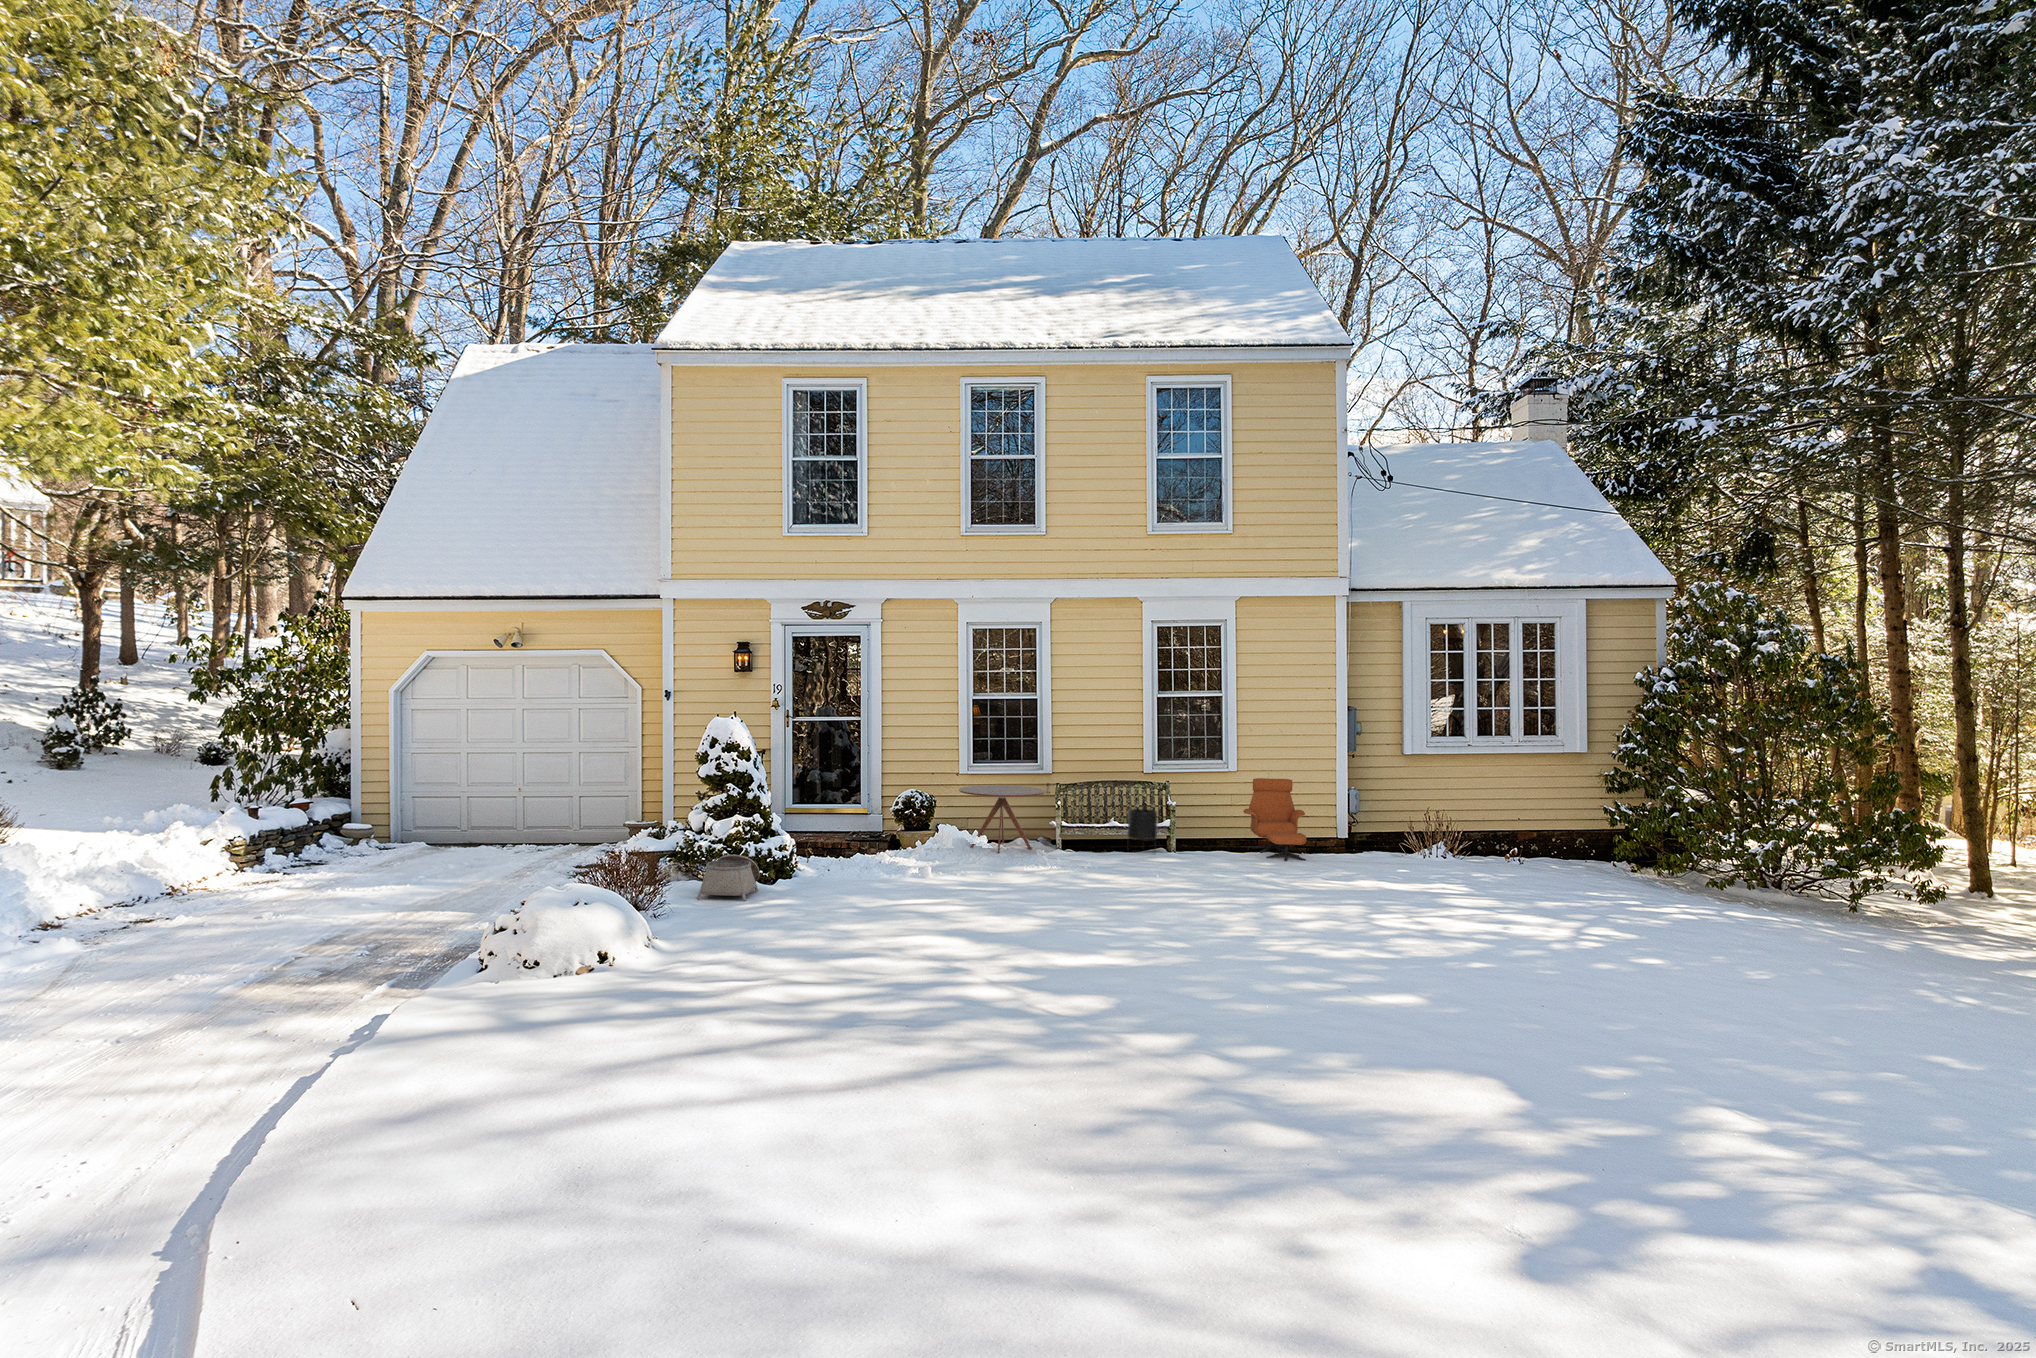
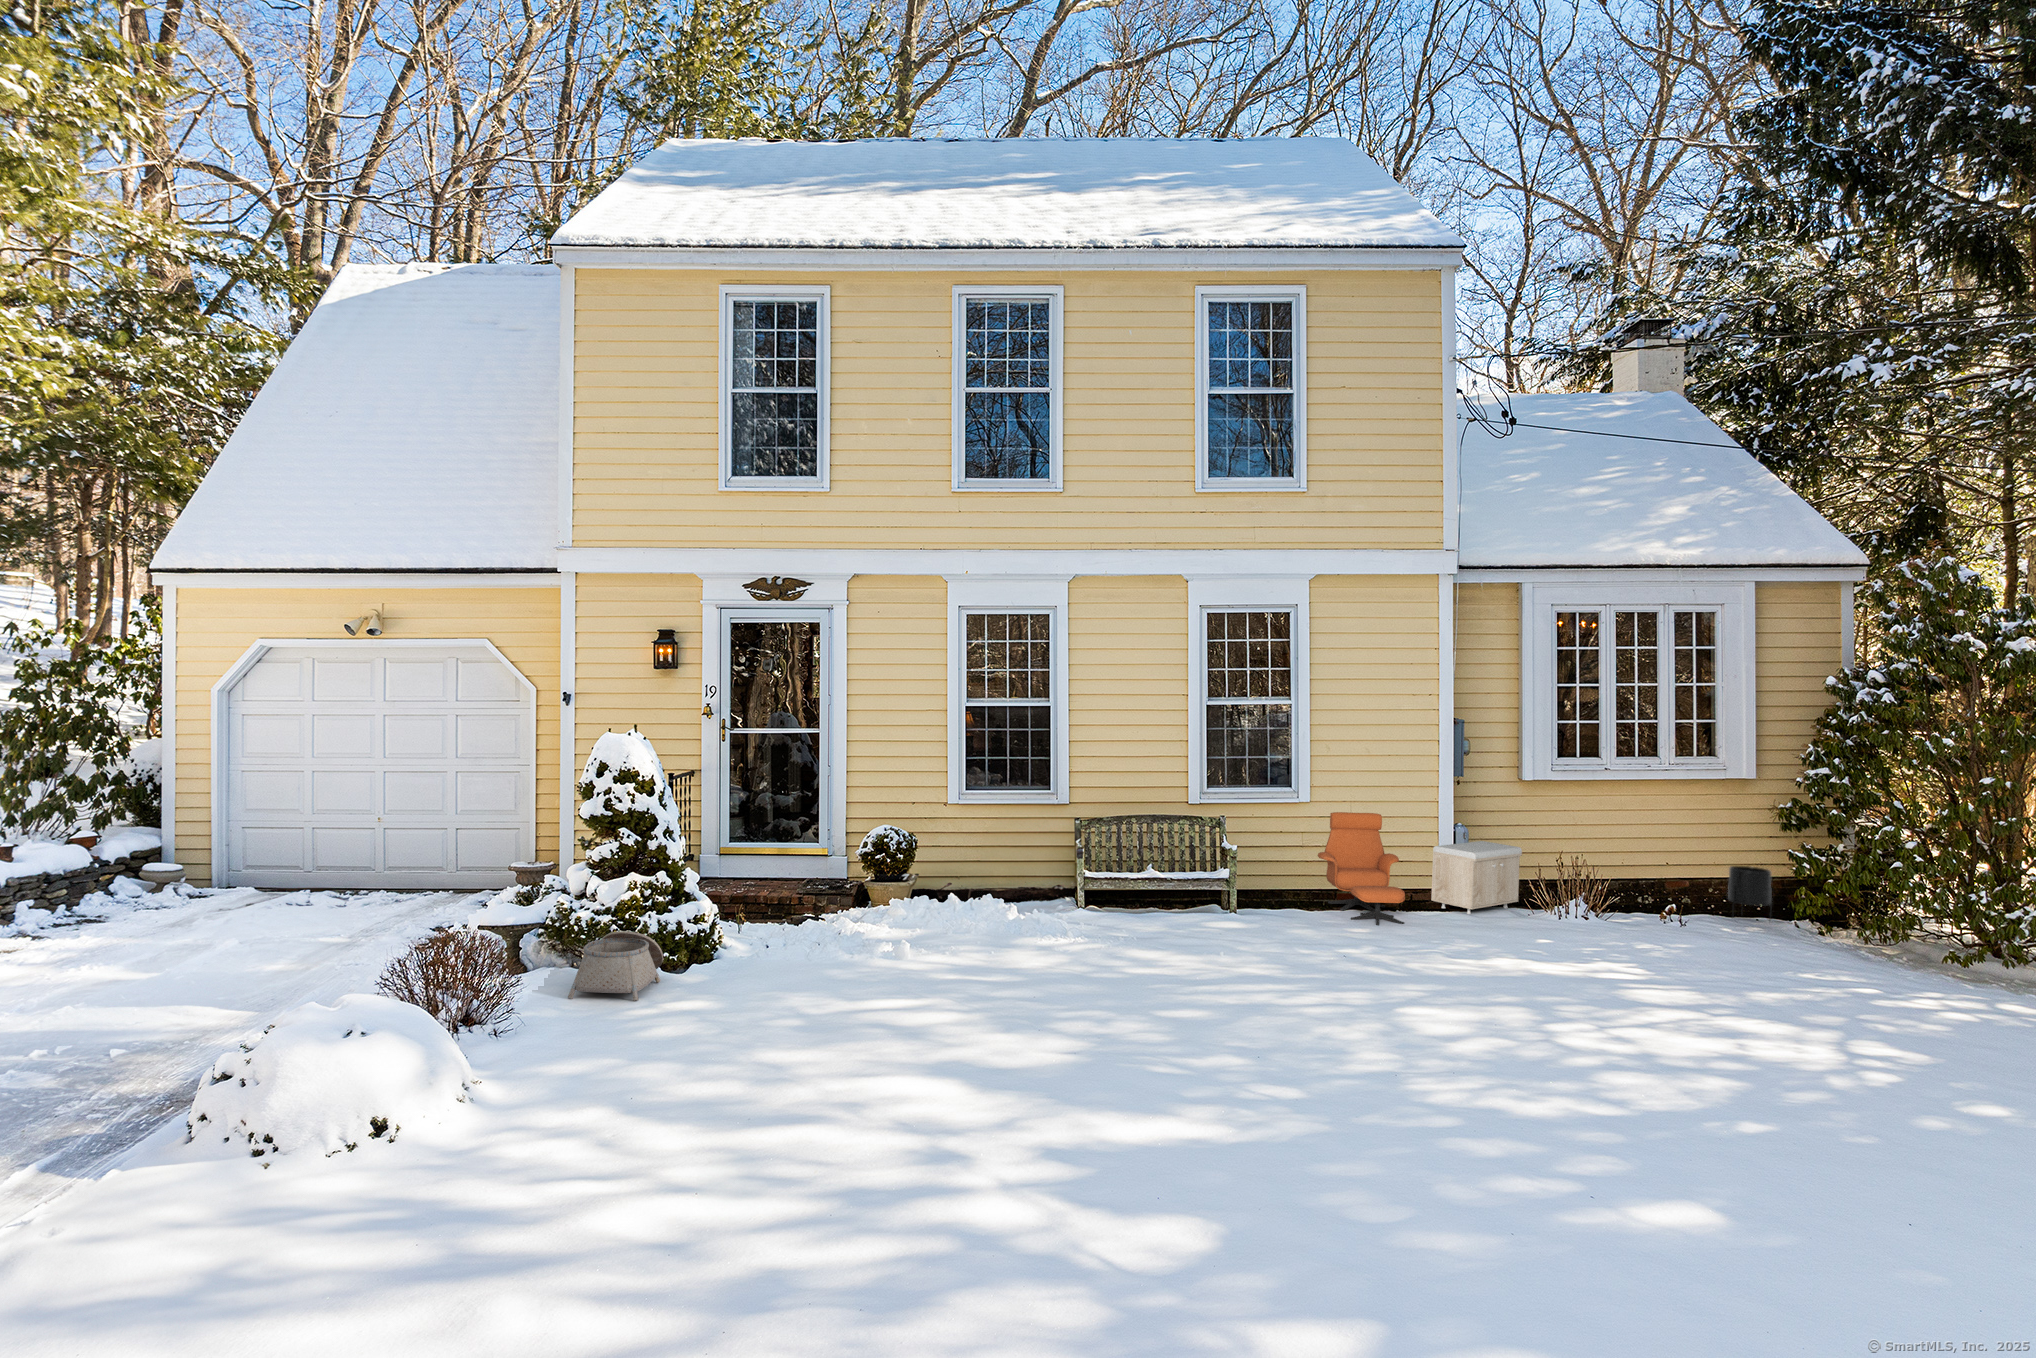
round table: present [959,785,1045,853] -> none [946,819,1060,912]
storage bench: none [1331,801,1400,855] -> present [1431,841,1522,914]
planter: present [1128,809,1157,847] -> present [1728,866,1772,914]

